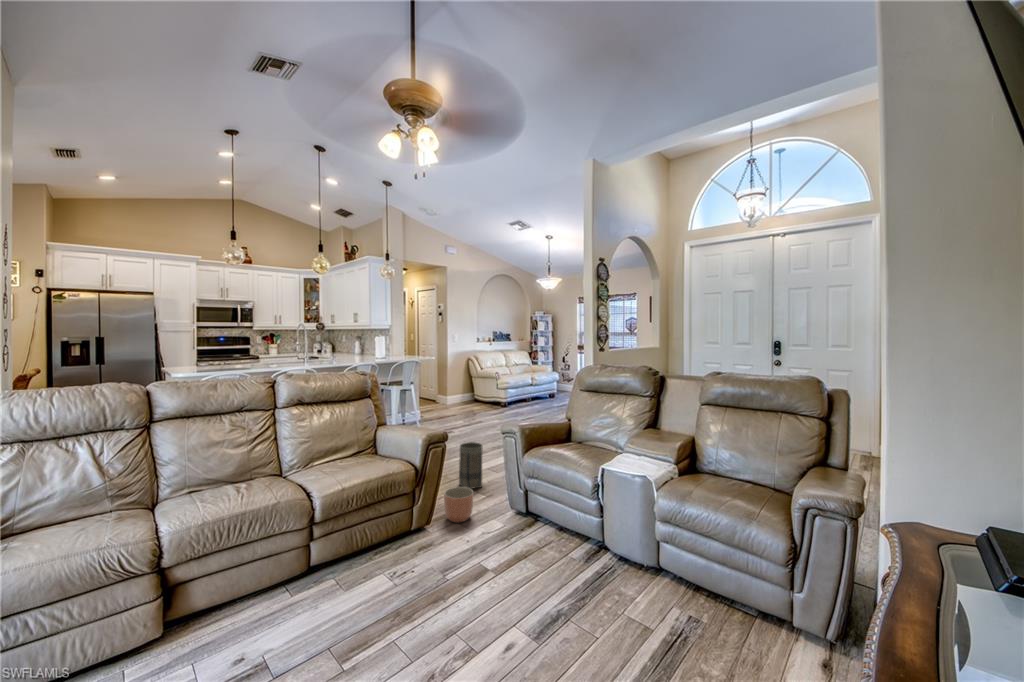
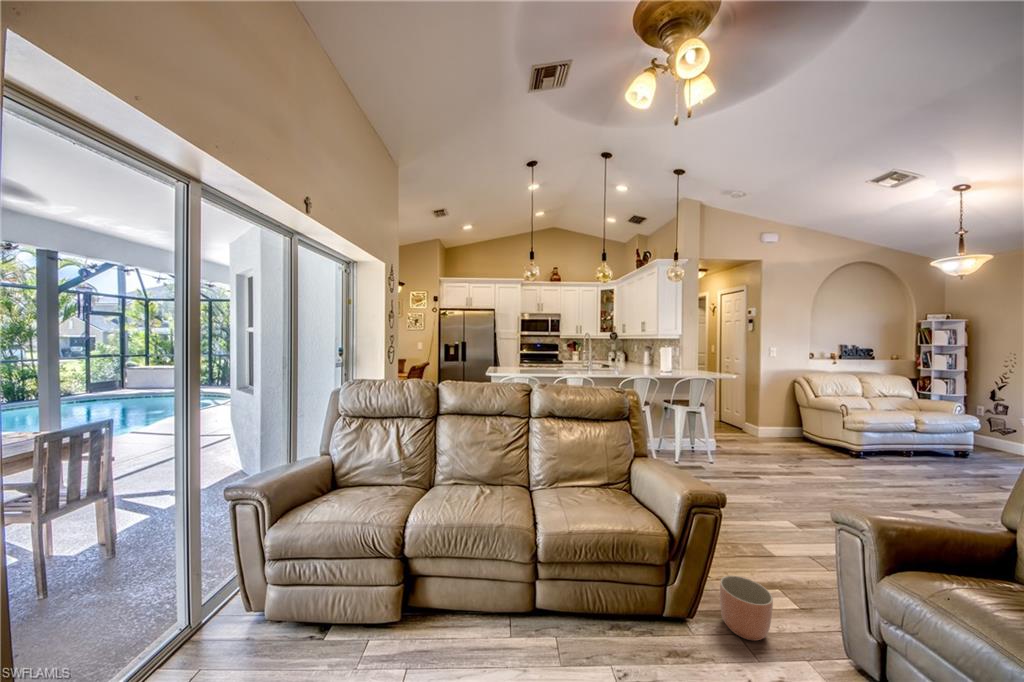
basket: present [459,442,483,489] -> none [755,507,799,585]

